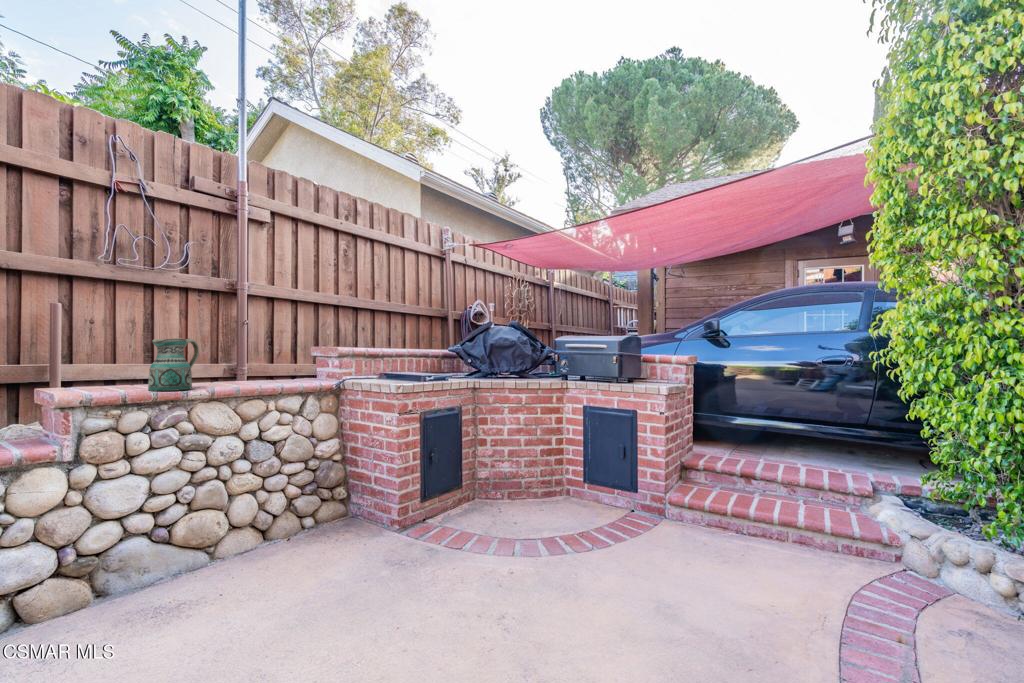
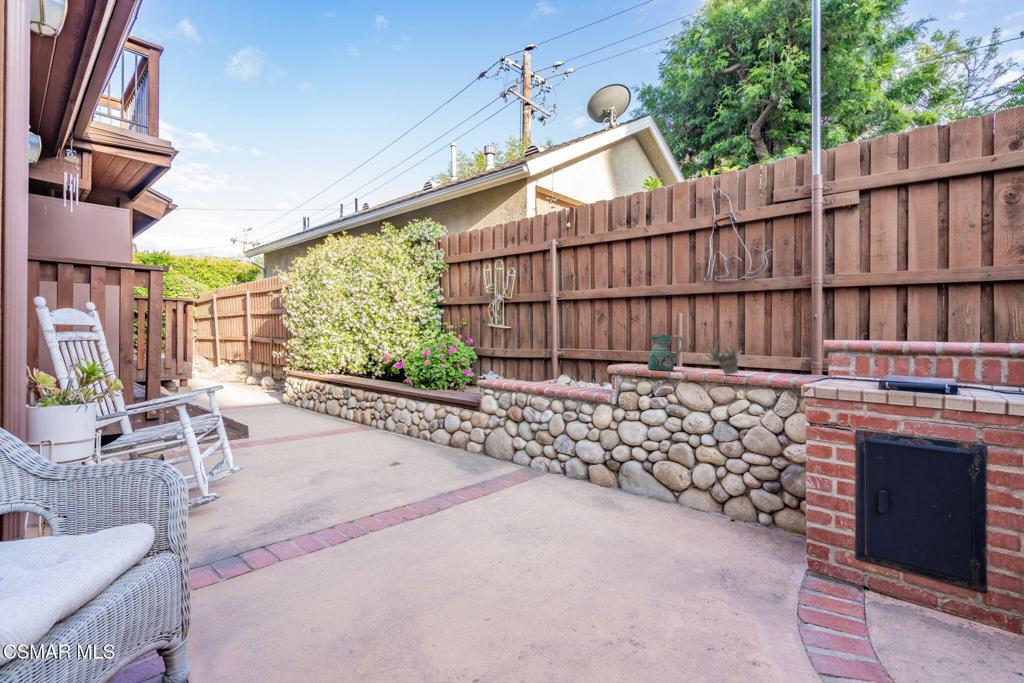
succulent plant: none [222,341,270,385] -> present [701,343,741,375]

